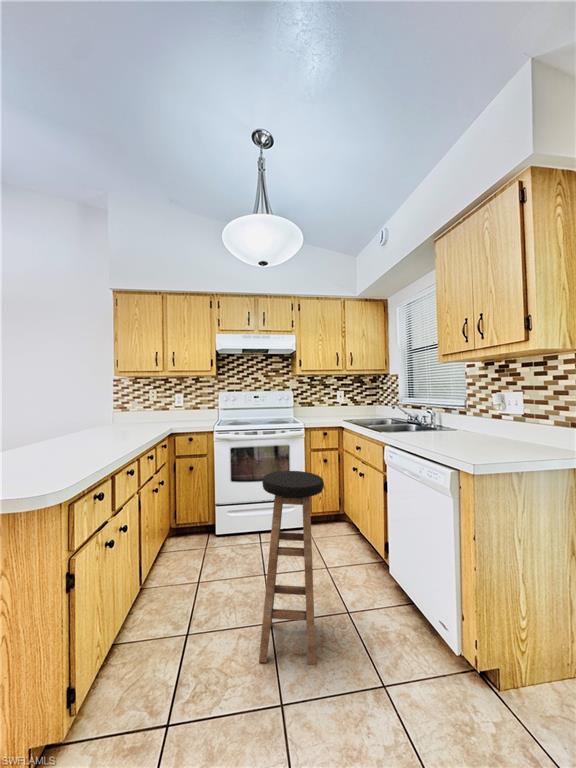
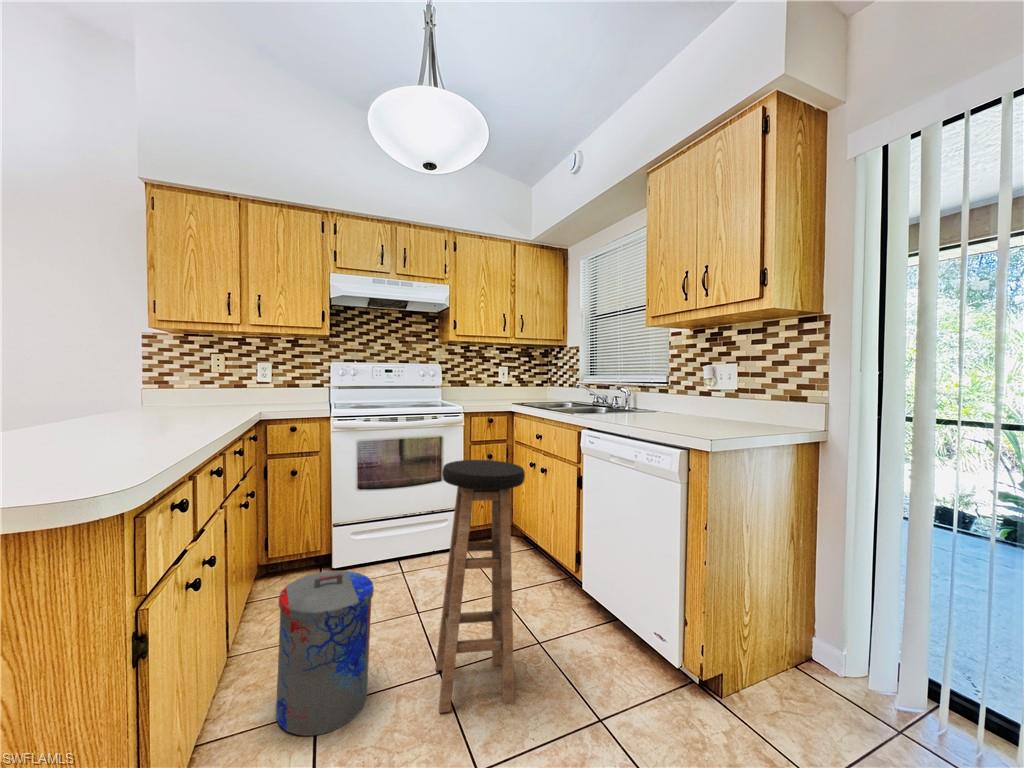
trash can: none [154,545,218,663] -> present [276,571,374,736]

